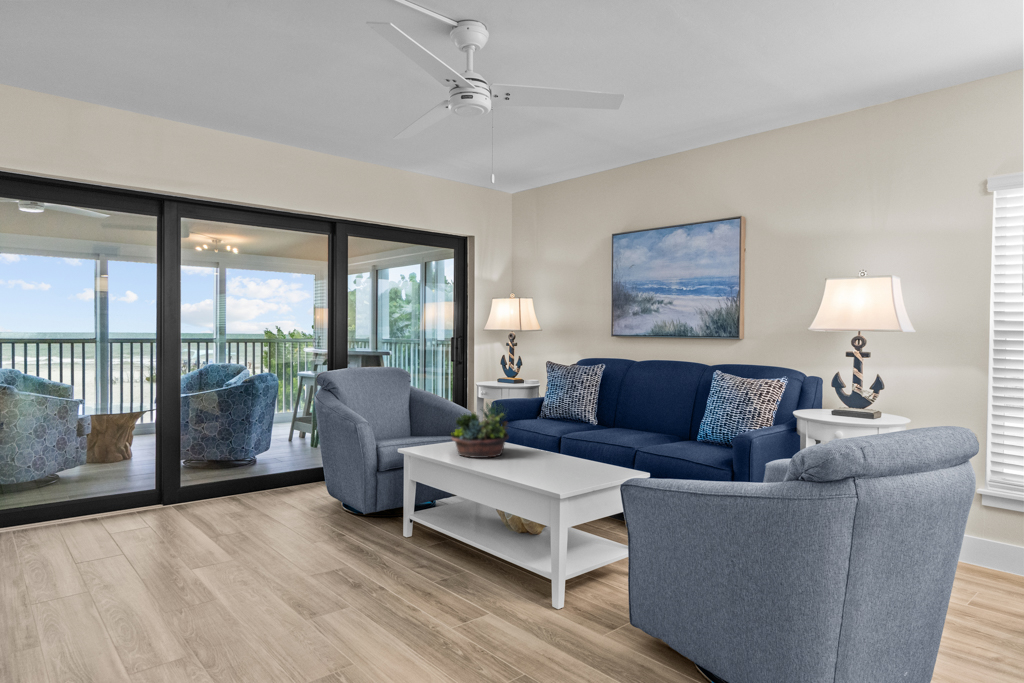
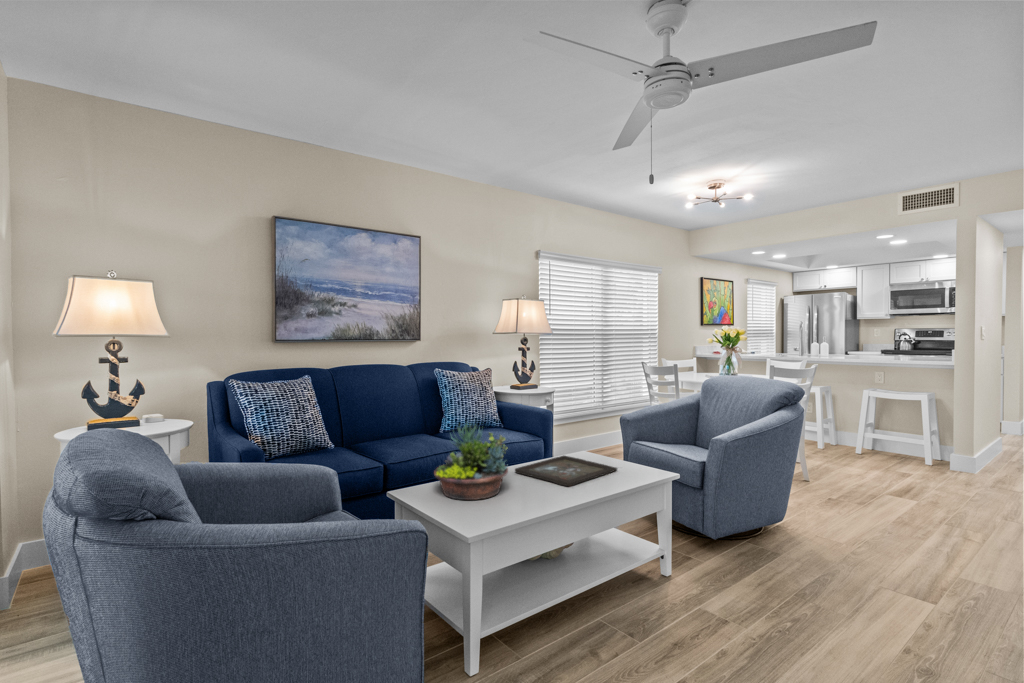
tray: none [498,456,603,484] -> present [515,456,617,486]

